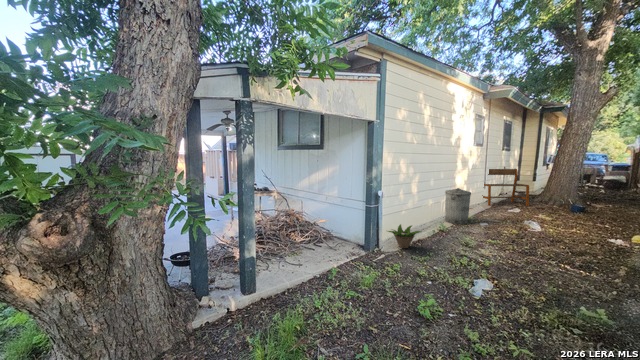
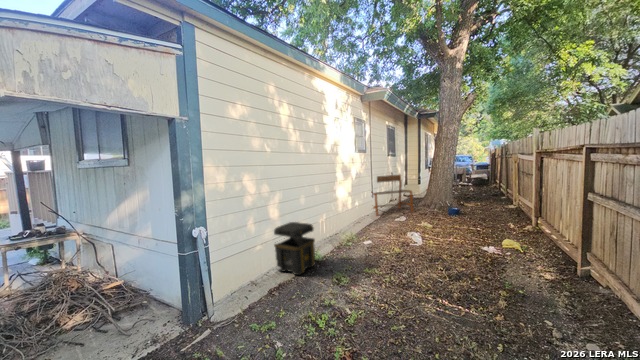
trash can: present [445,188,471,224] -> none [321,203,350,248]
toolbox: none [414,198,446,236] -> present [274,222,315,275]
decorative plant: present [388,224,422,248] -> none [218,268,271,308]

